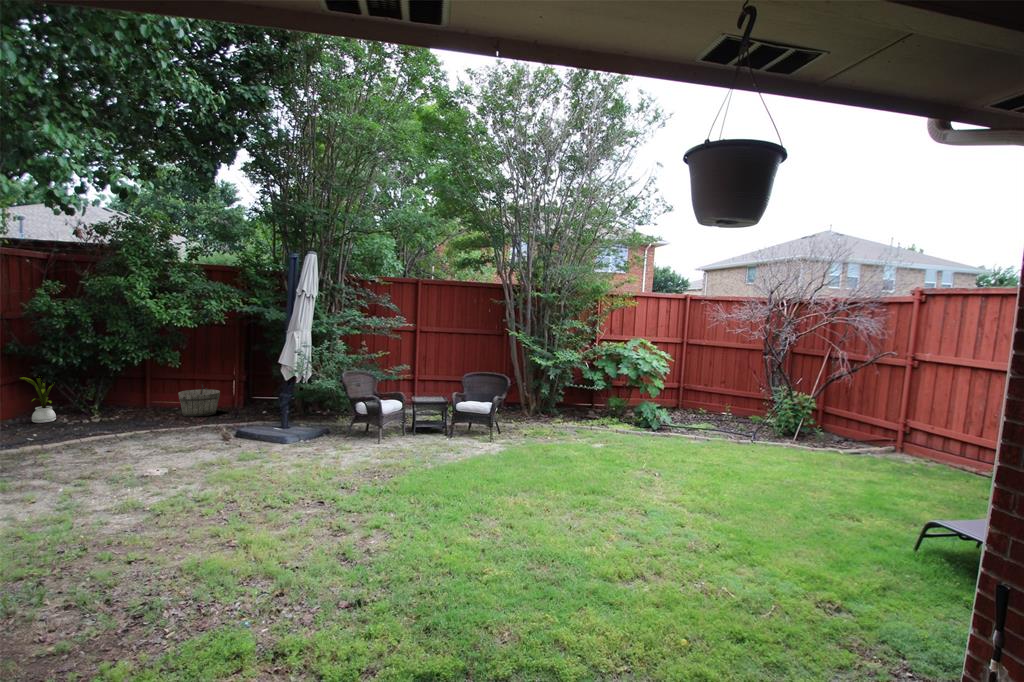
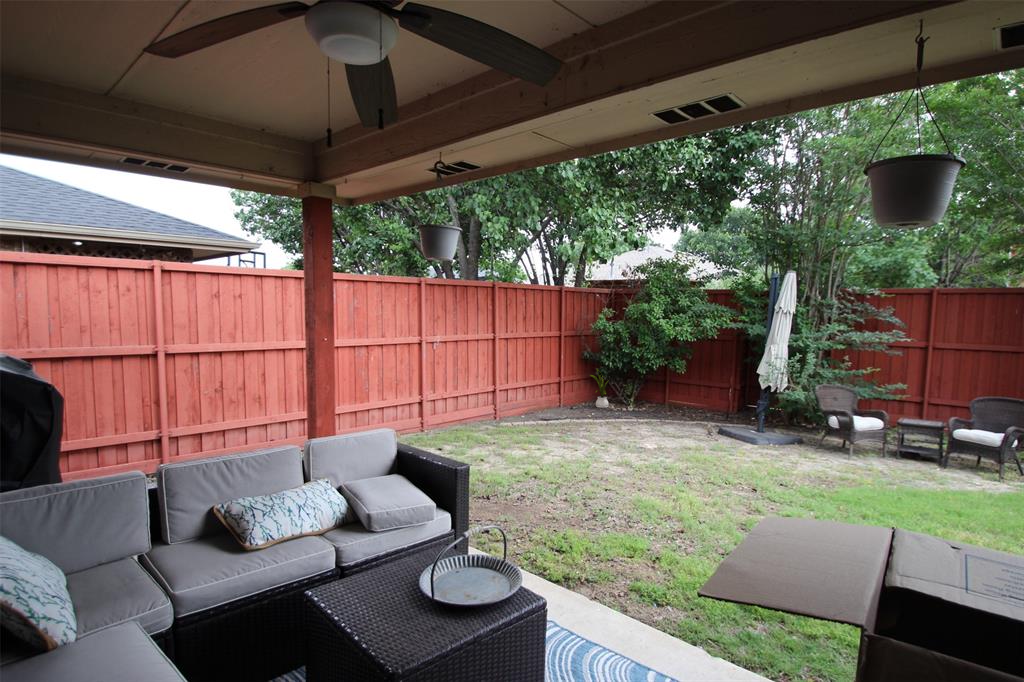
wooden bucket: present [178,385,220,417] -> none [685,389,717,417]

